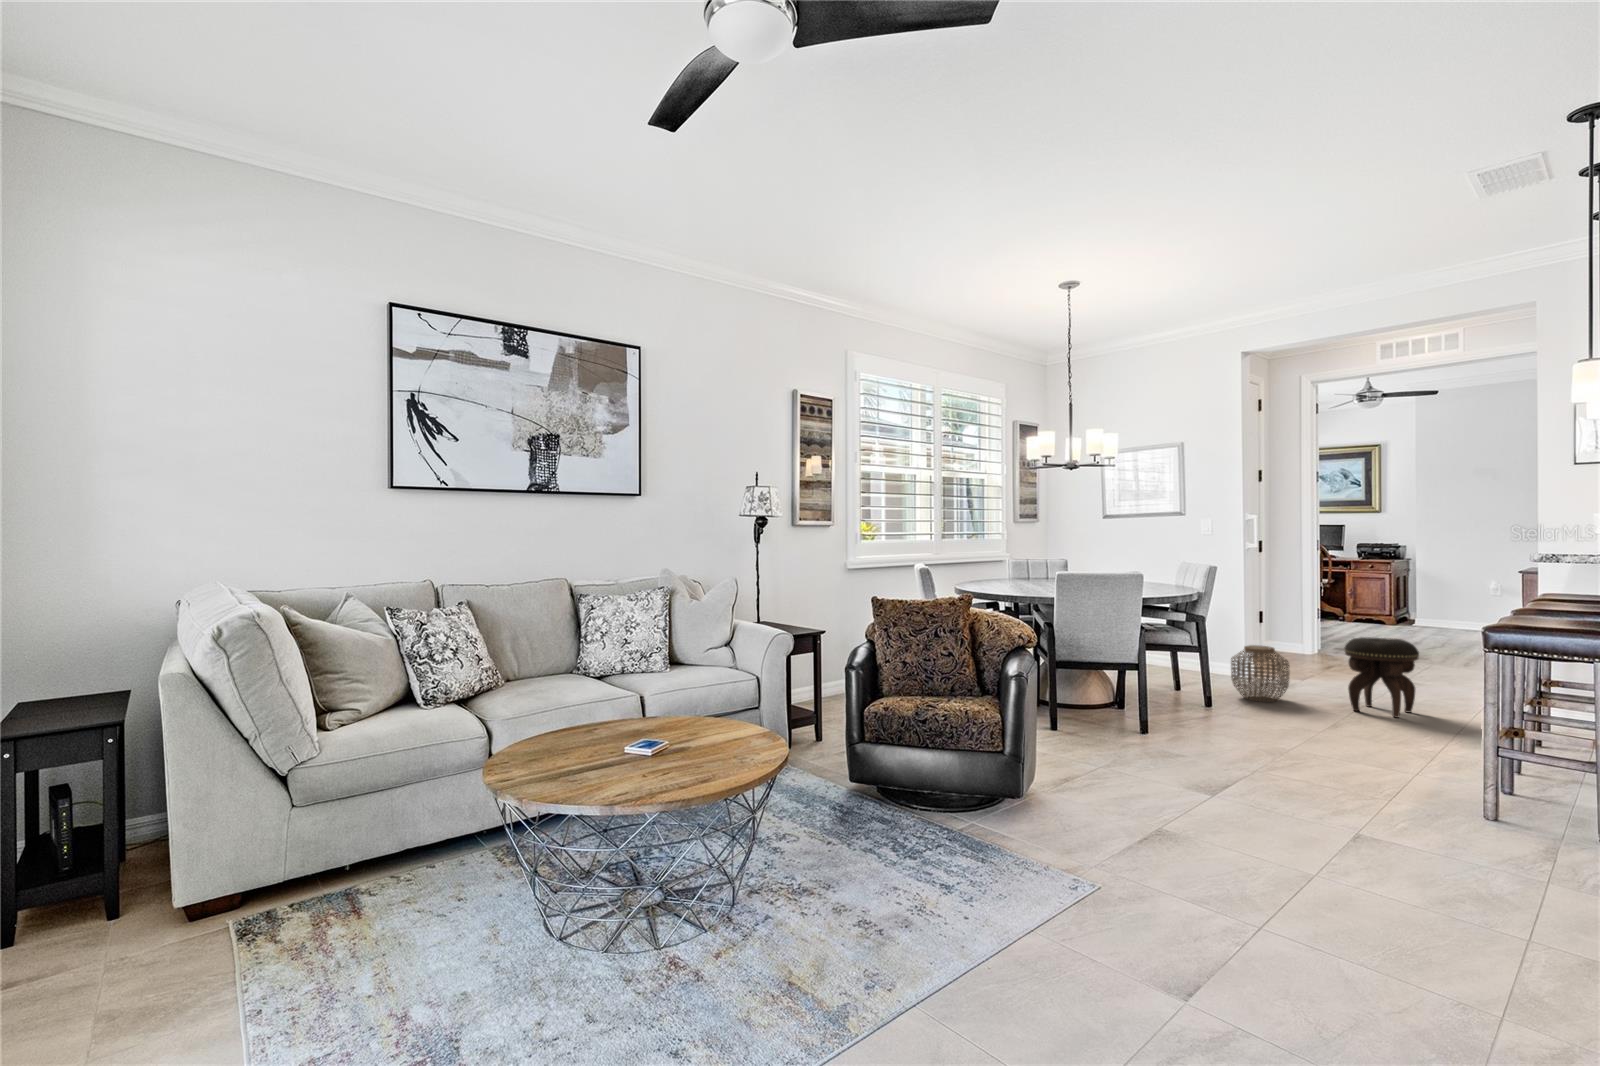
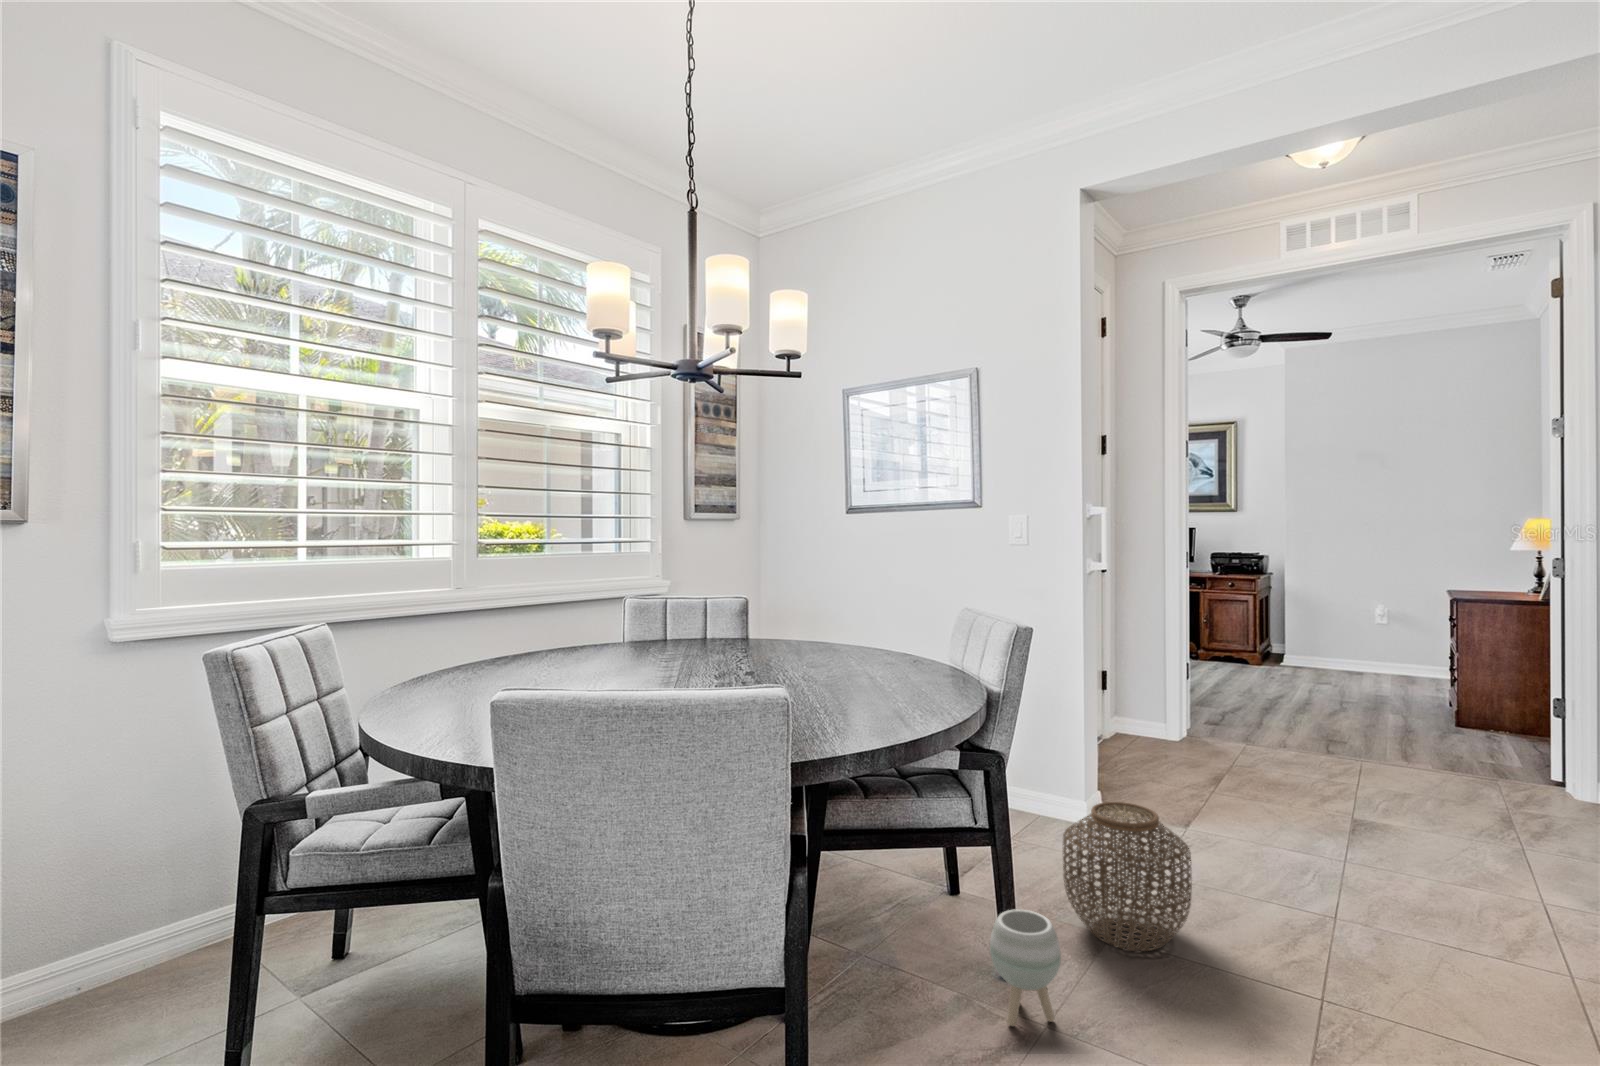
footstool: present [1344,637,1419,718] -> none [1318,795,1507,1030]
planter: none [1200,673,1229,711] -> present [990,909,1061,1026]

